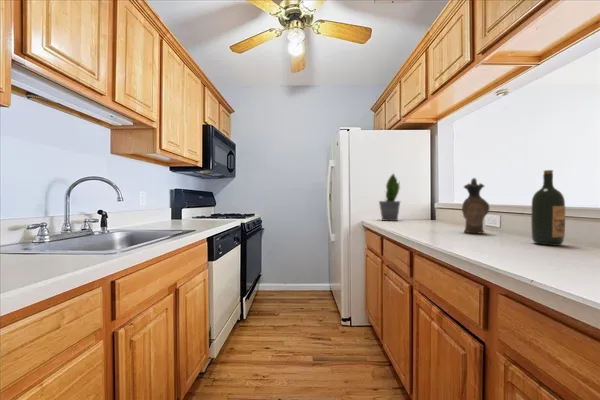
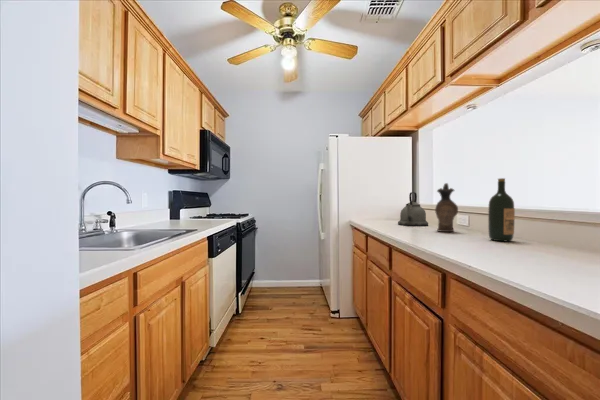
potted plant: present [379,174,400,221] -> none [365,177,385,221]
kettle: none [416,189,451,227] -> present [398,192,428,226]

